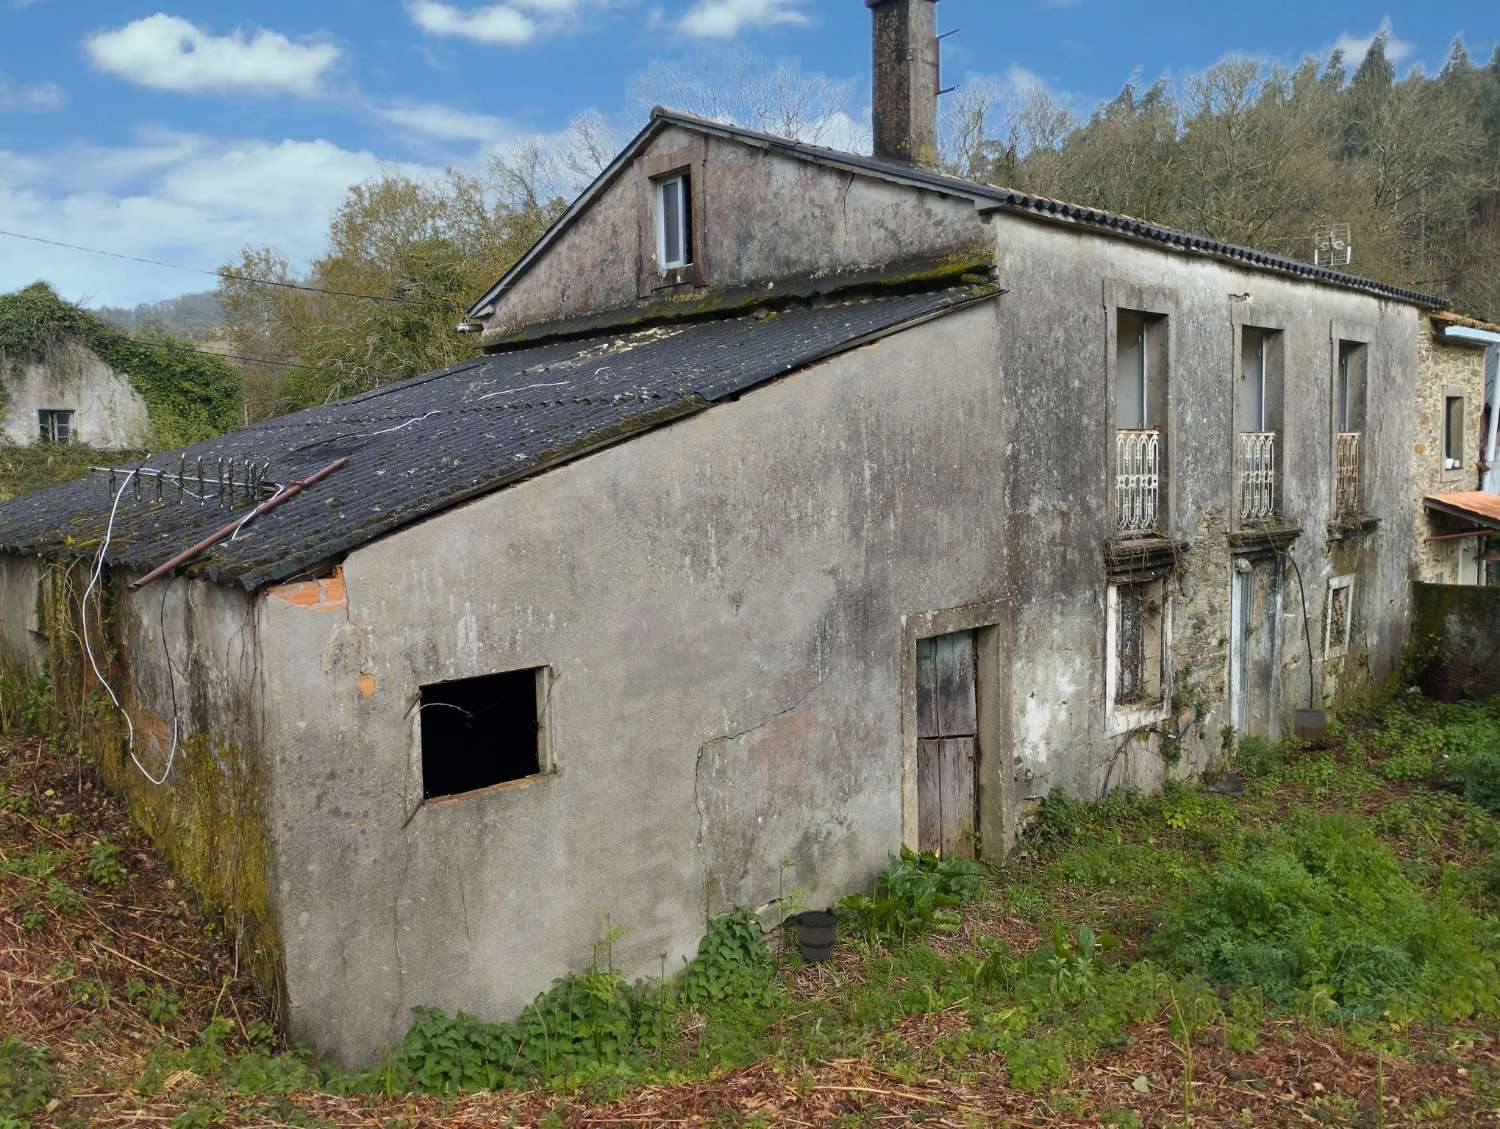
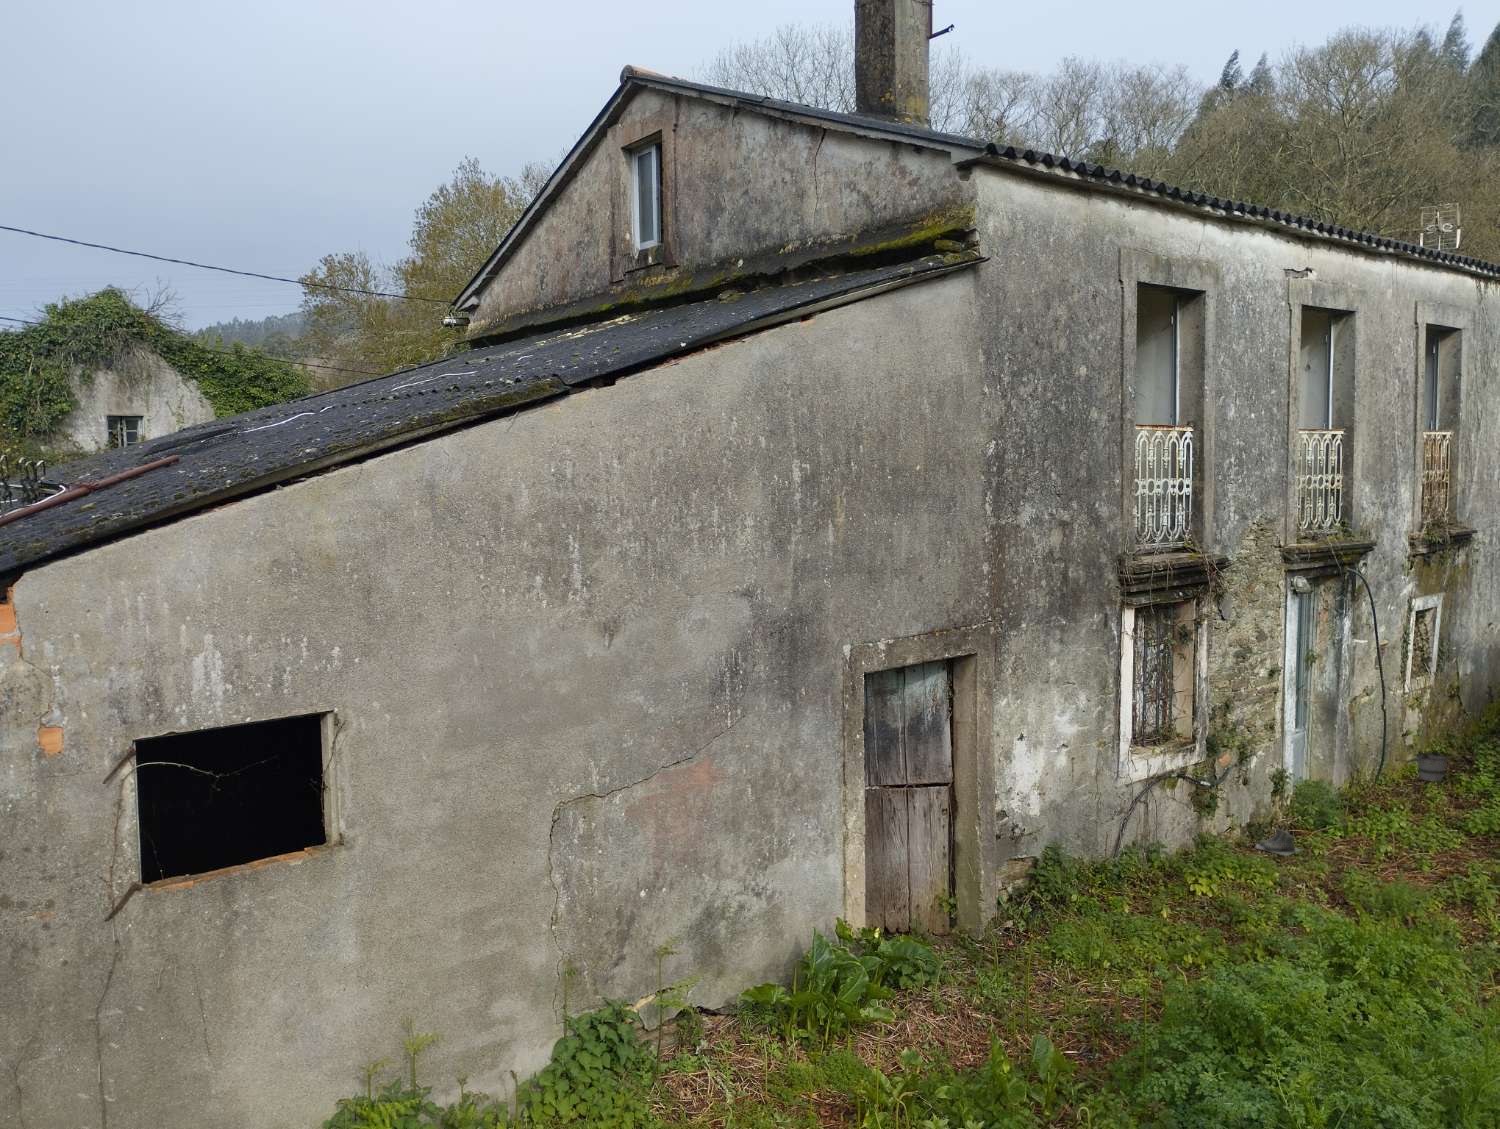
planter: present [1294,709,1327,740] -> none [1363,750,1403,802]
bucket: present [784,907,839,960] -> present [1407,751,1449,782]

